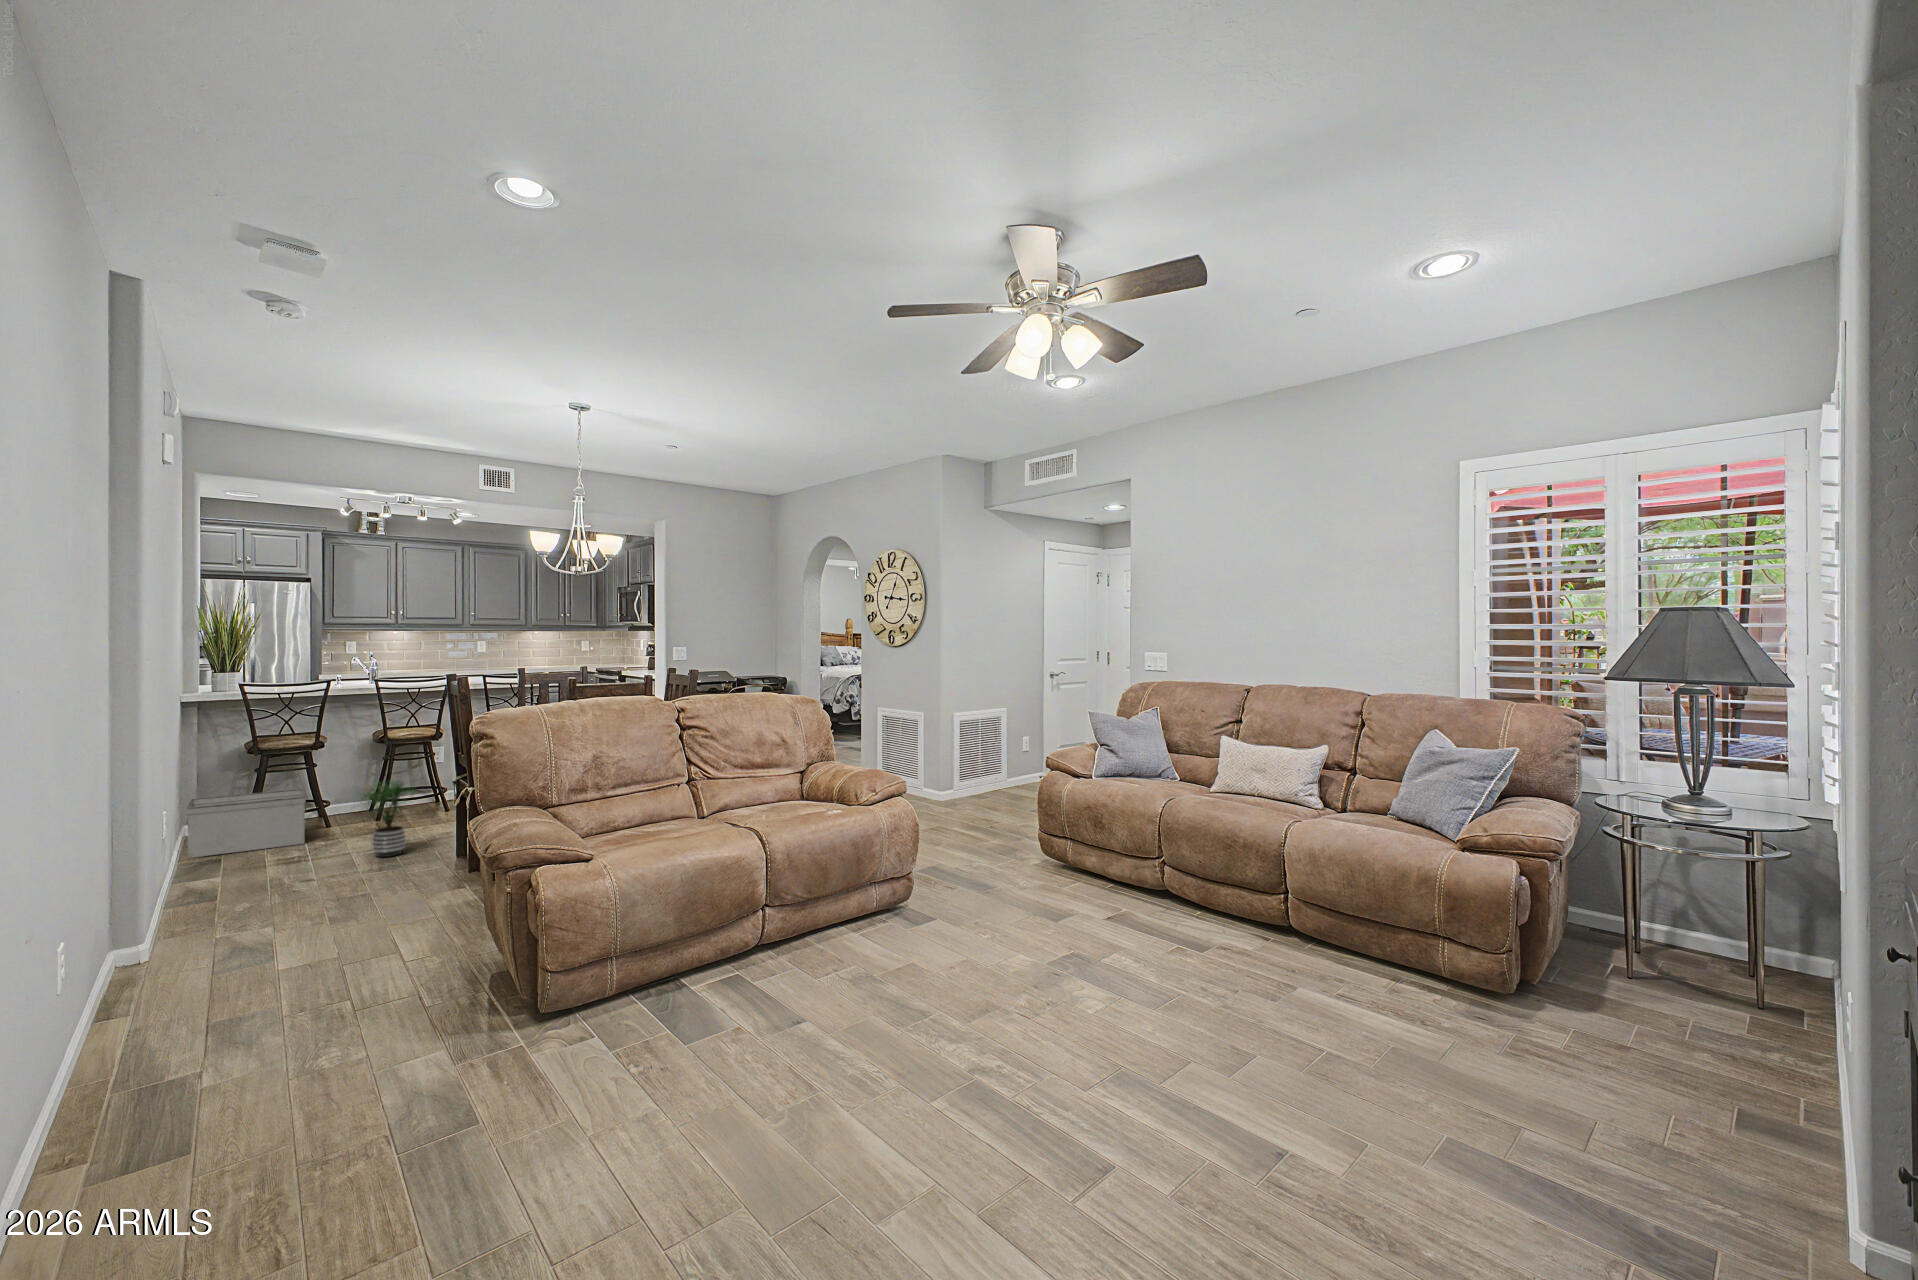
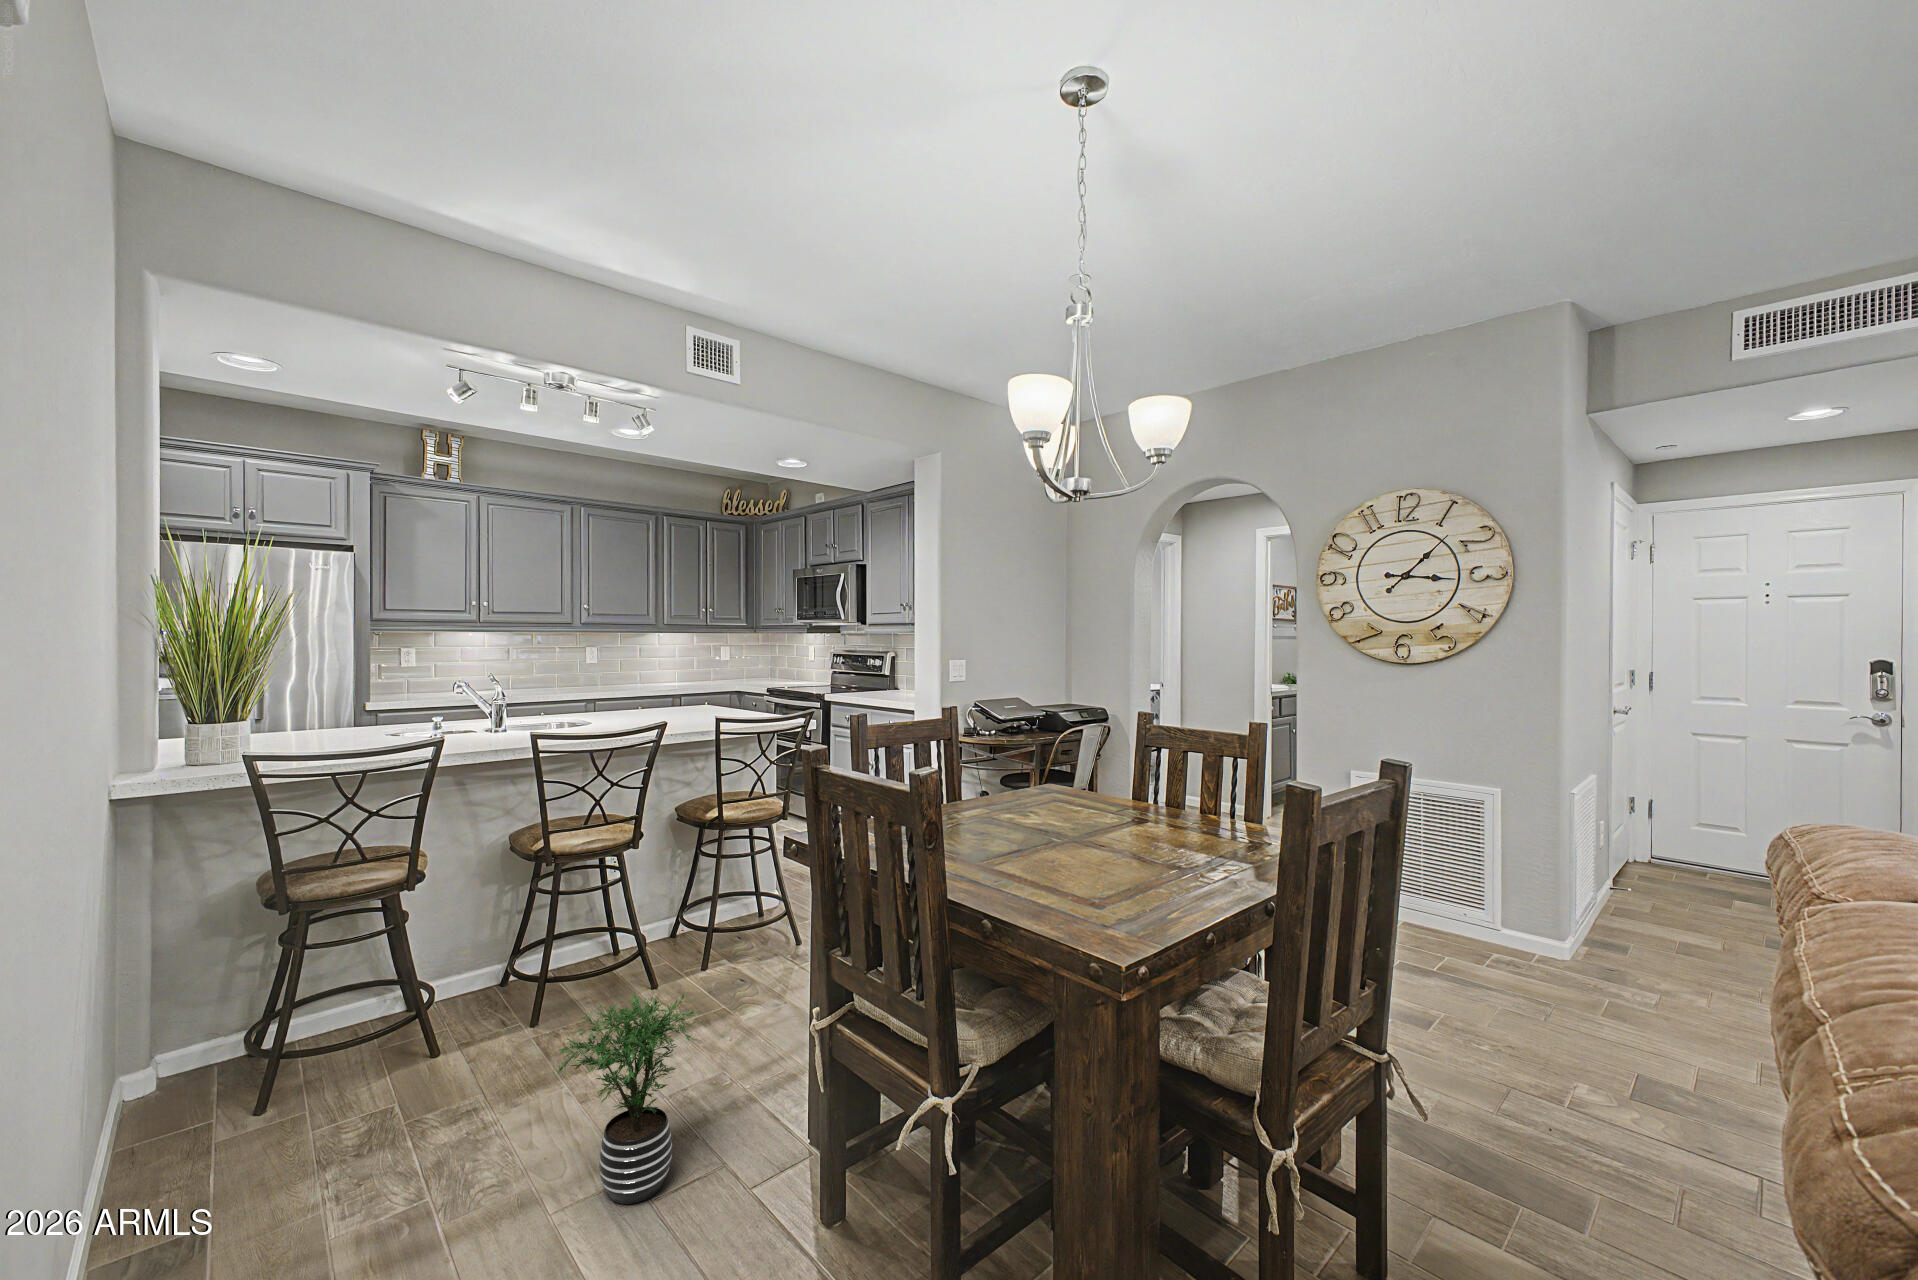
storage bin: present [187,789,306,858] -> none [118,986,412,1227]

